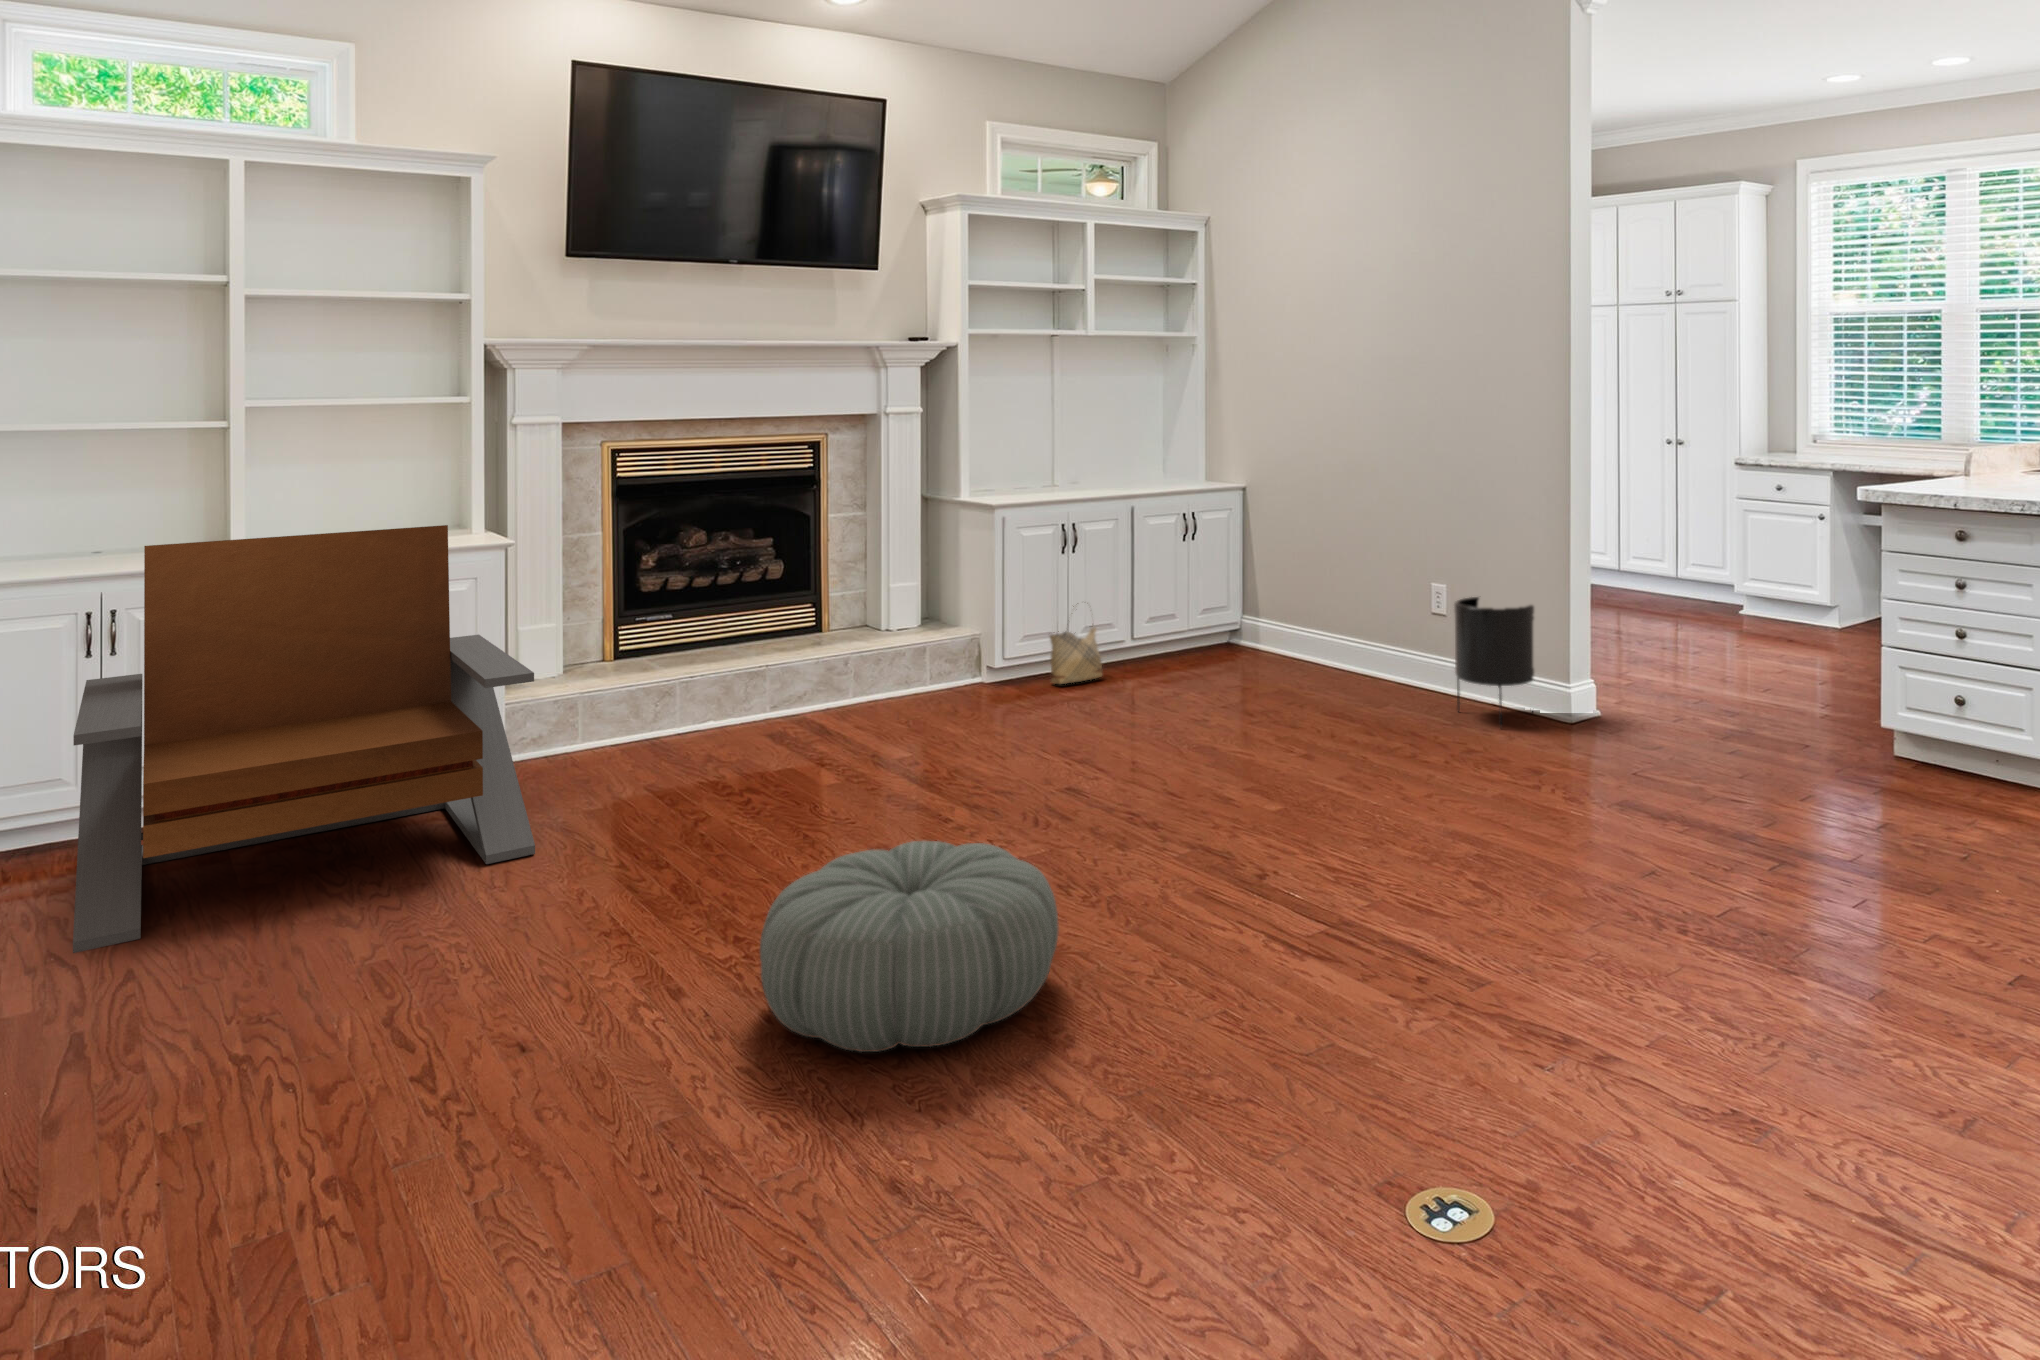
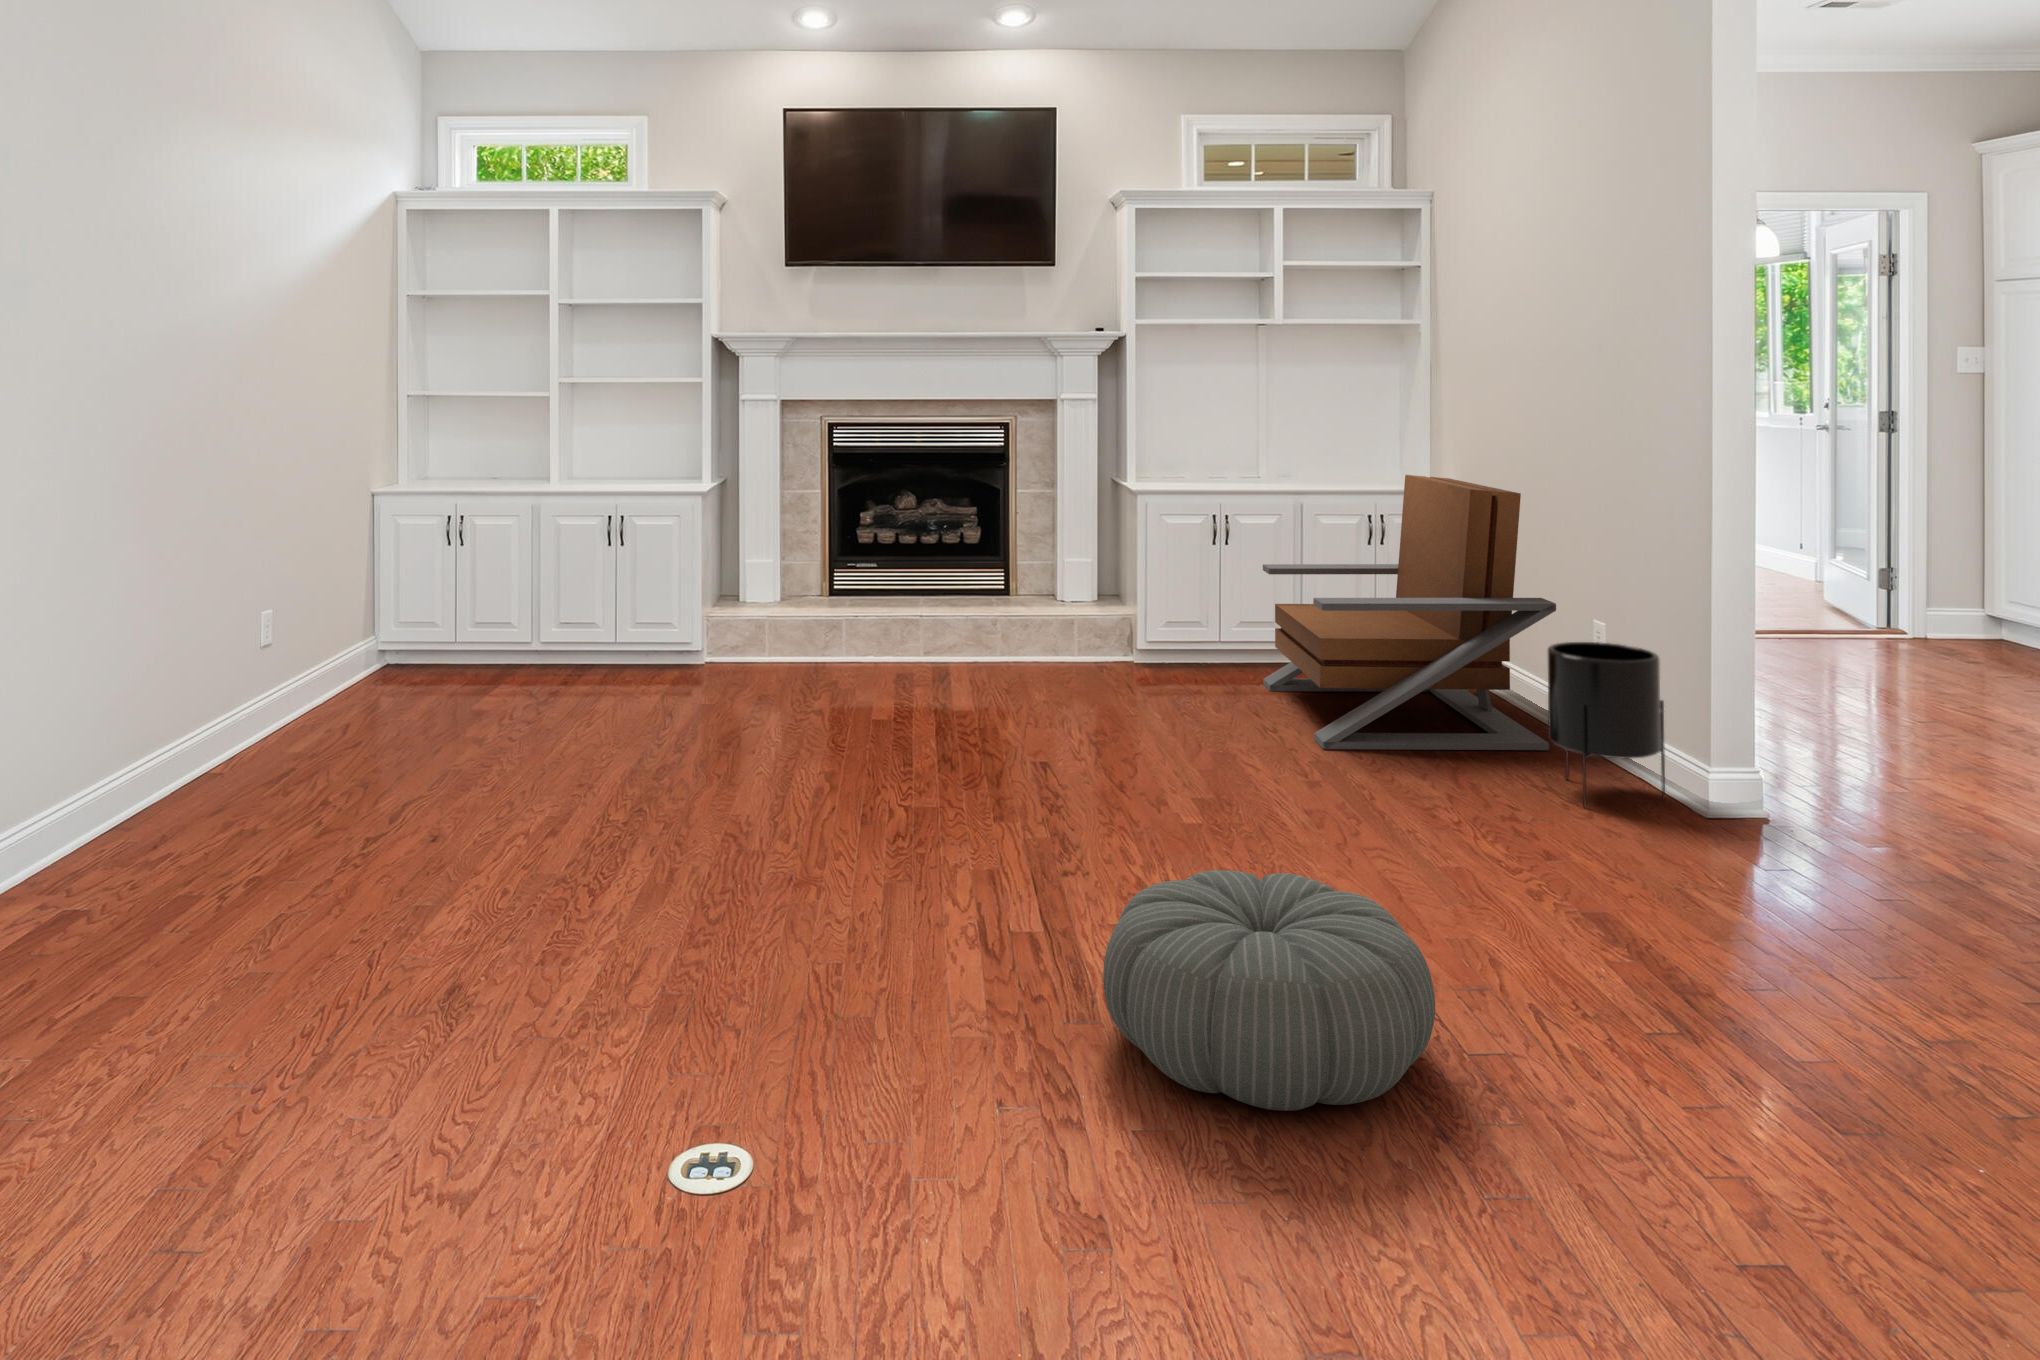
lounge chair: present [73,525,535,953] -> present [1263,475,1556,750]
woven basket: present [1050,606,1102,684] -> none [1180,591,1240,676]
pouf: present [760,841,1059,1052] -> present [1103,870,1435,1111]

